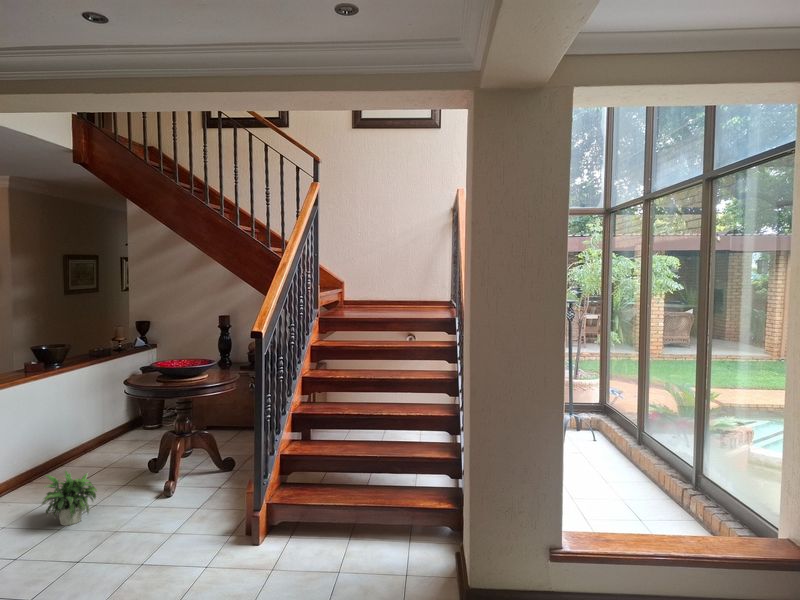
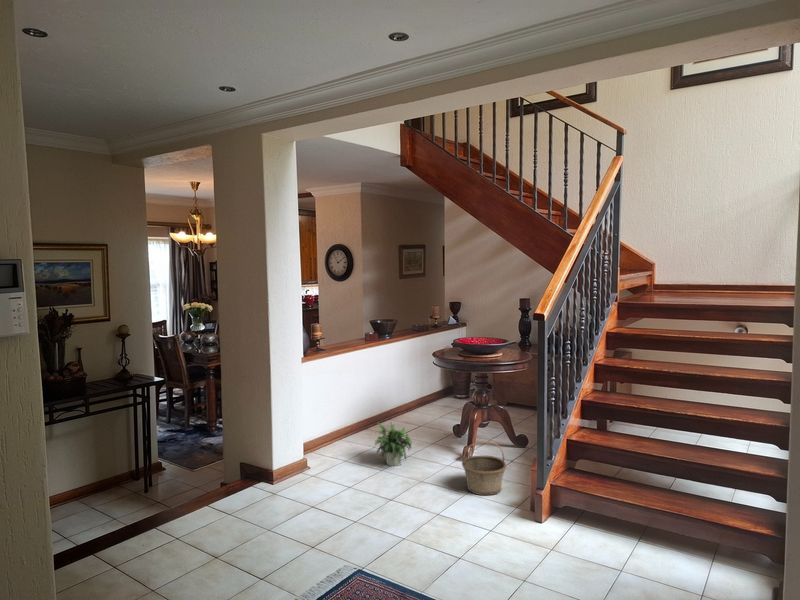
basket: none [166,472,218,534] -> present [462,441,506,495]

